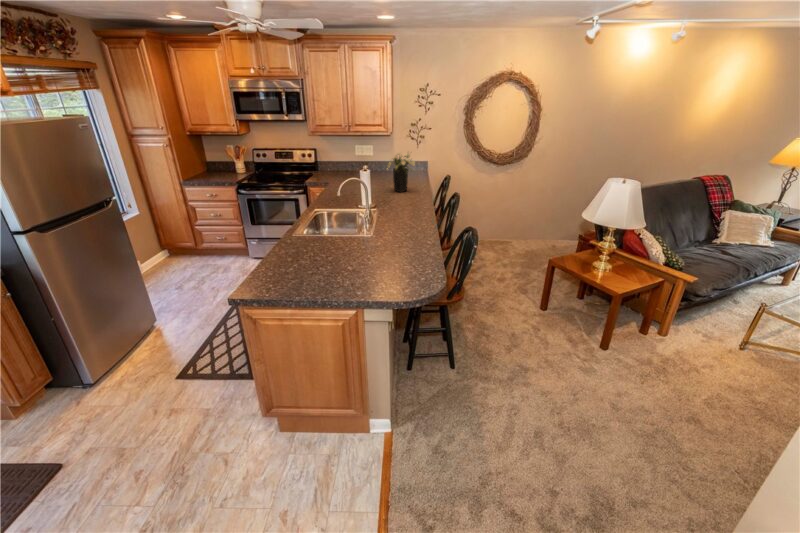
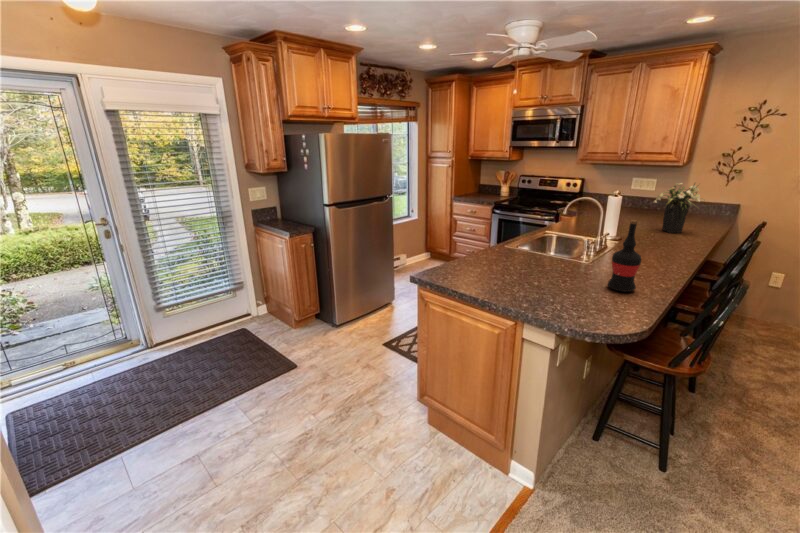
wine bottle: none [402,199,422,256] -> present [608,220,641,292]

